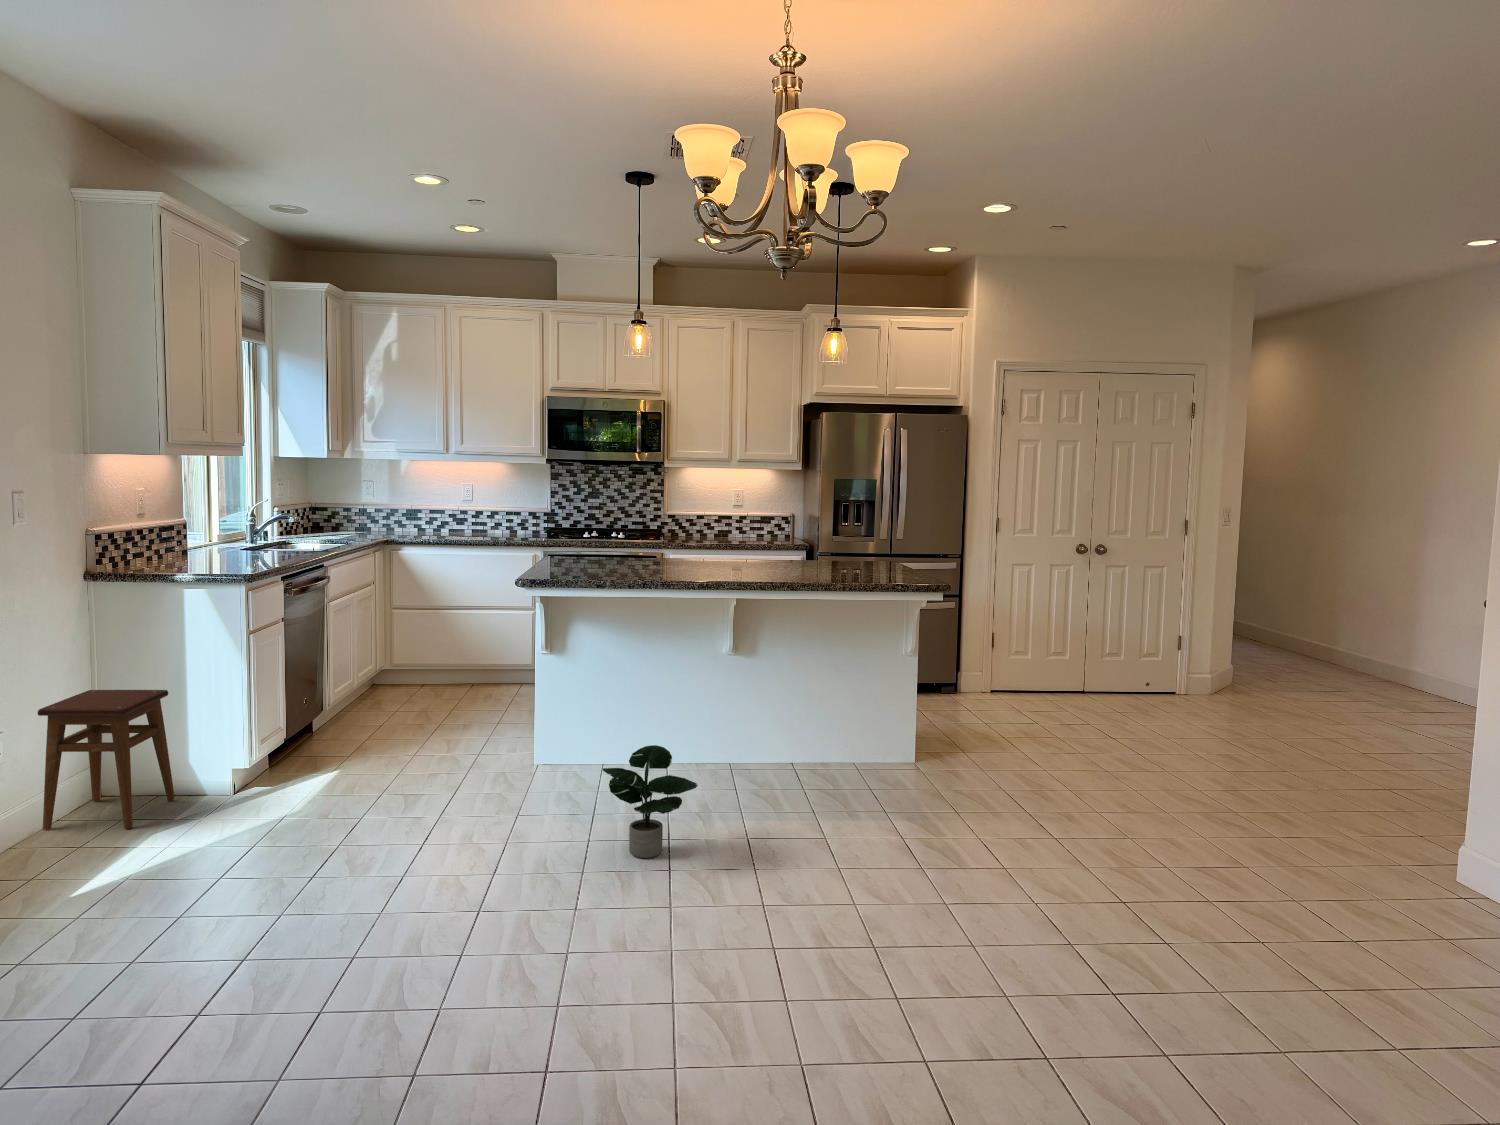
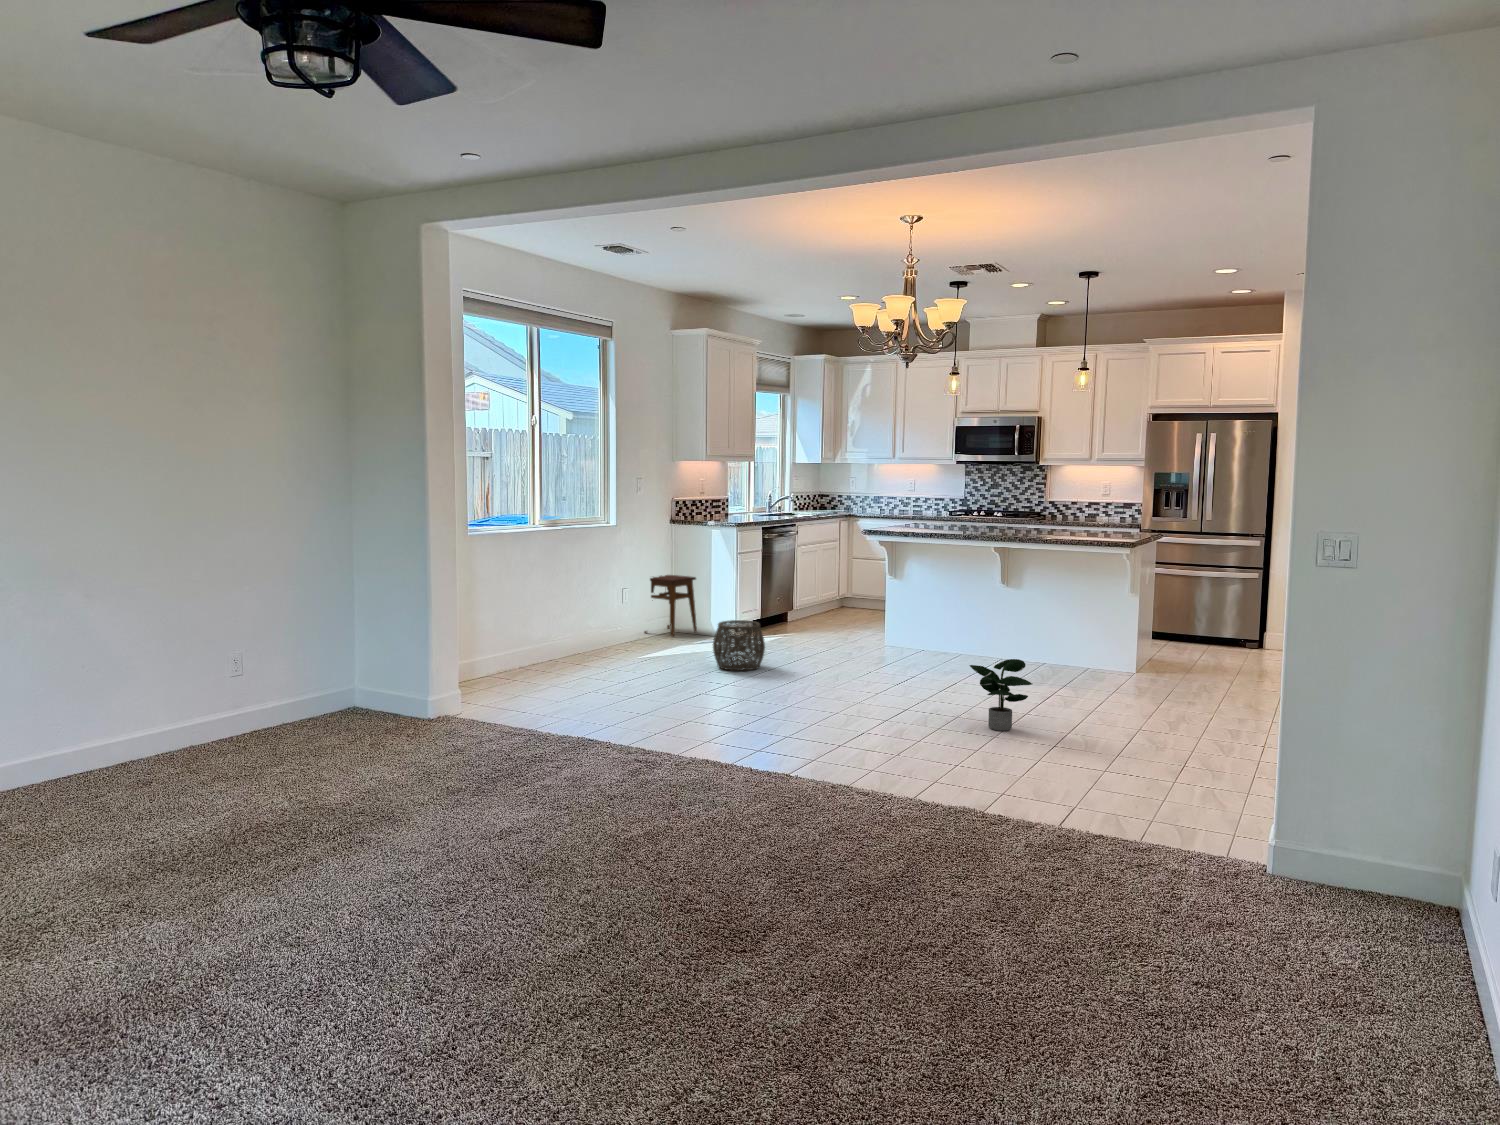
potted plant: present [603,745,698,858] -> present [970,659,1032,731]
woven basket: none [324,798,449,930] -> present [713,620,765,671]

